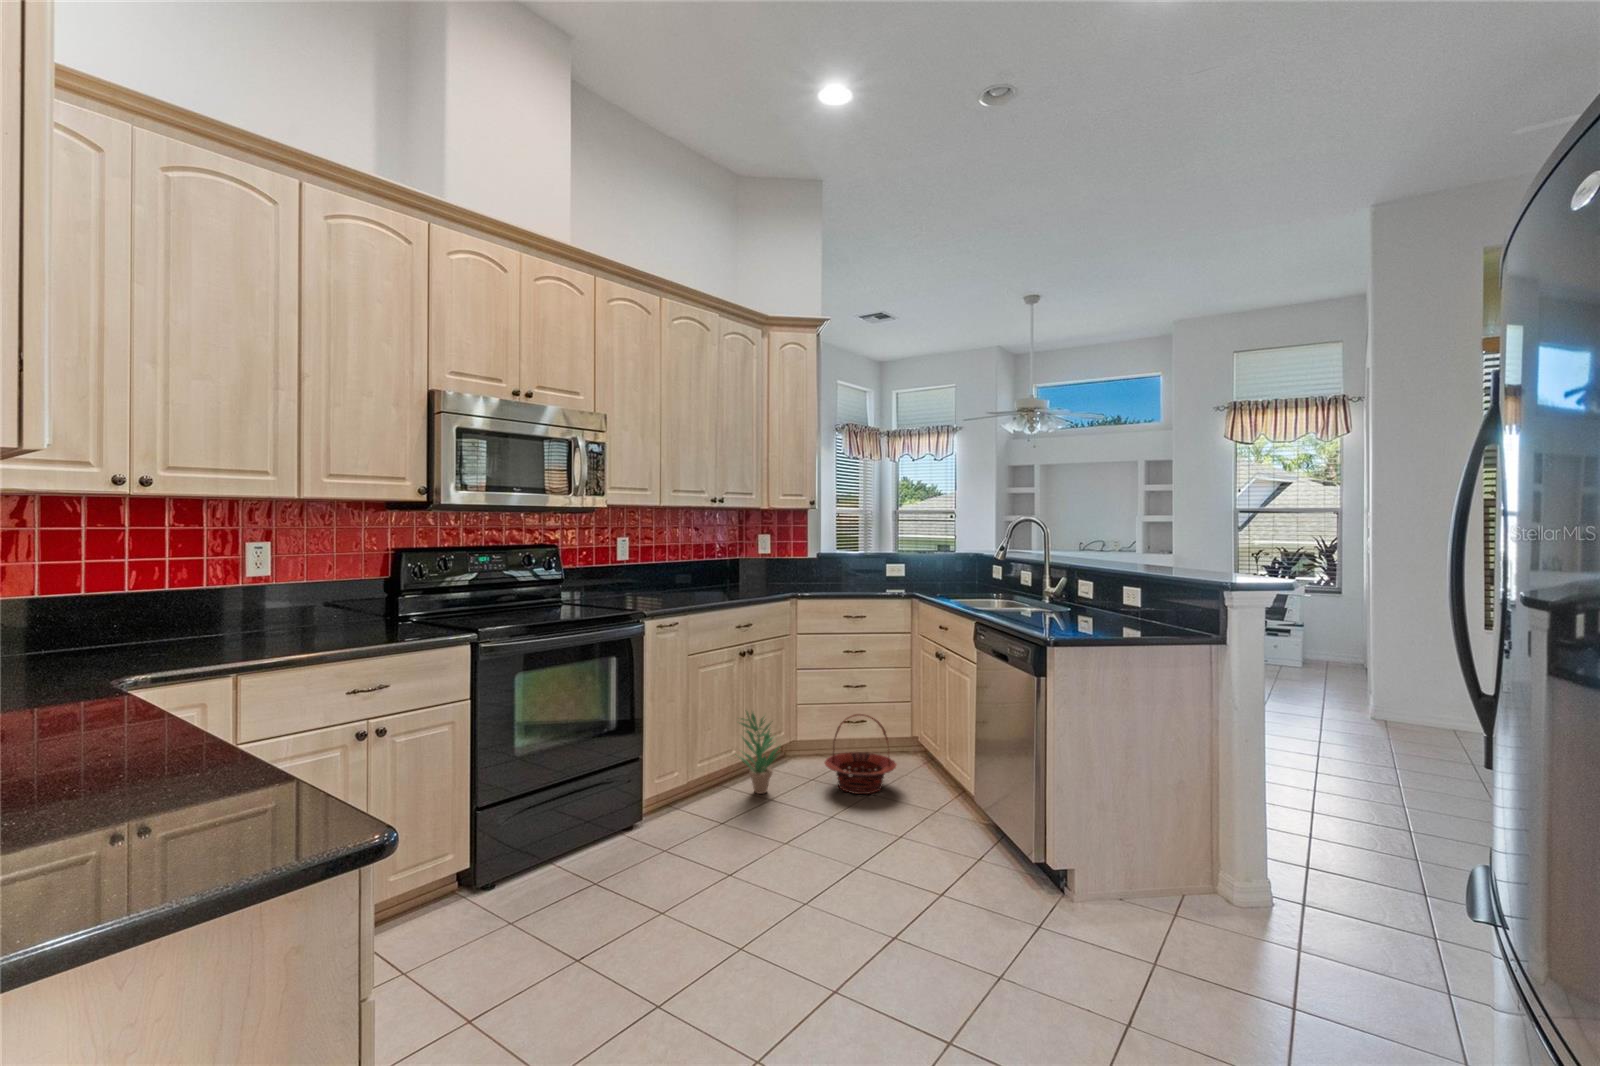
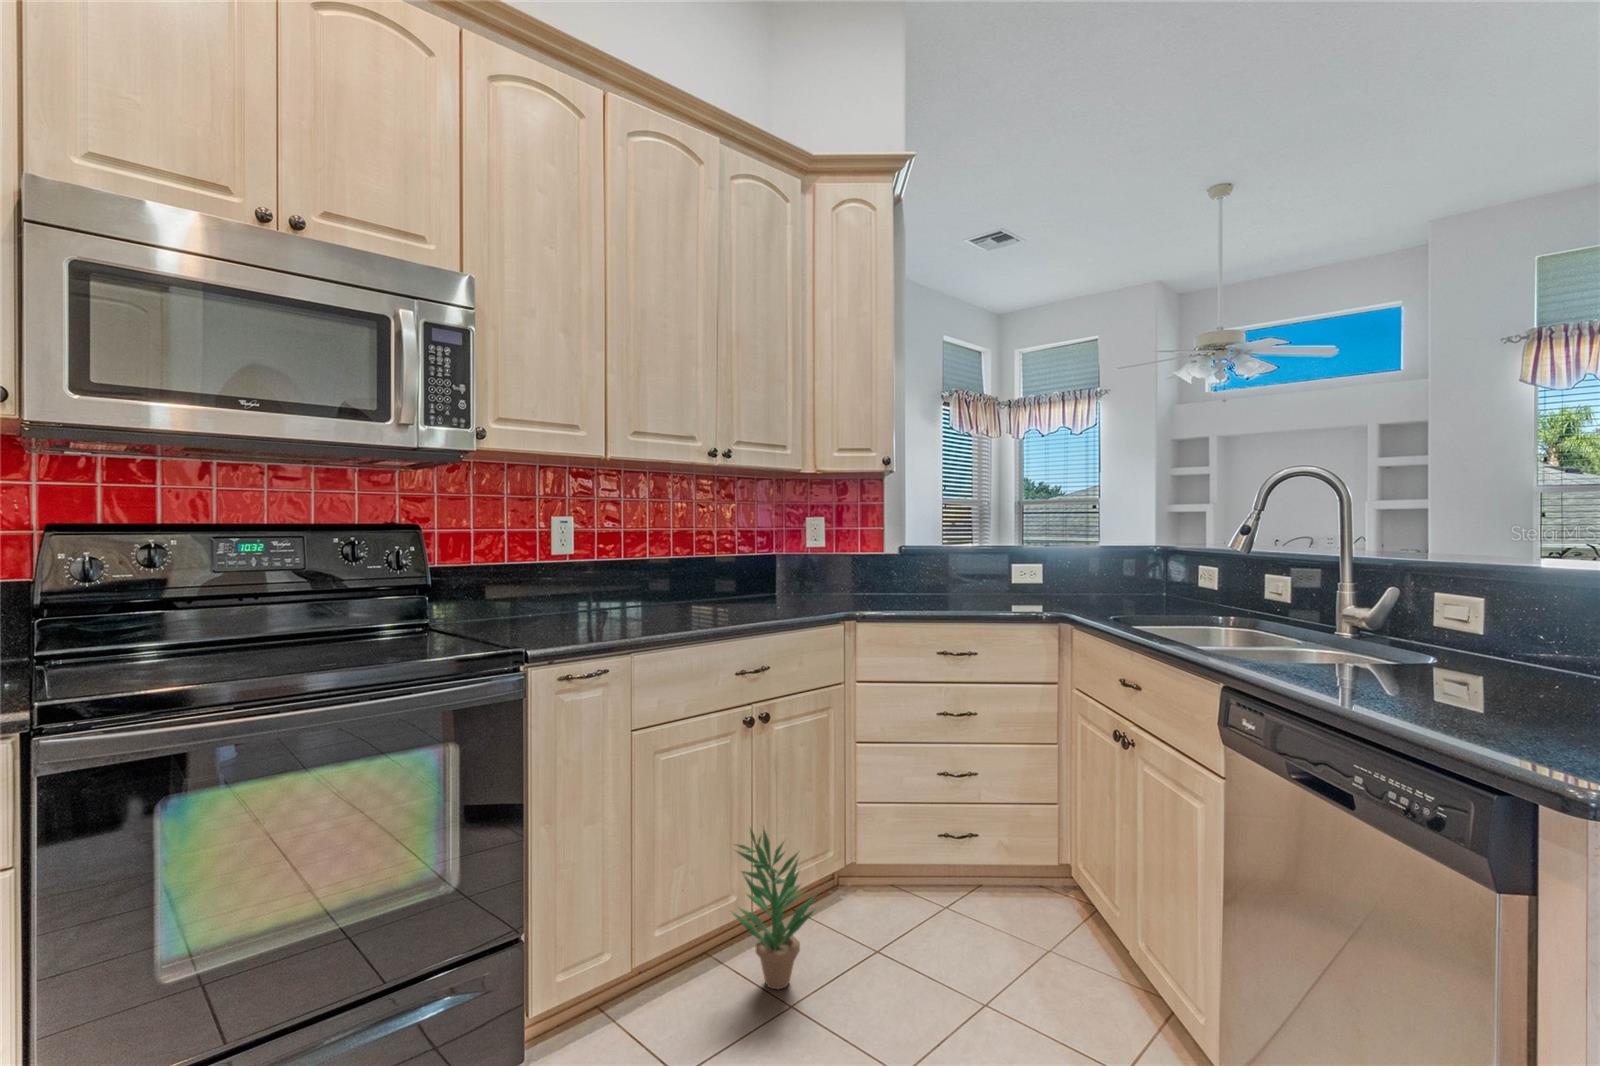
basket: present [824,714,897,794] -> none [897,843,1039,1006]

